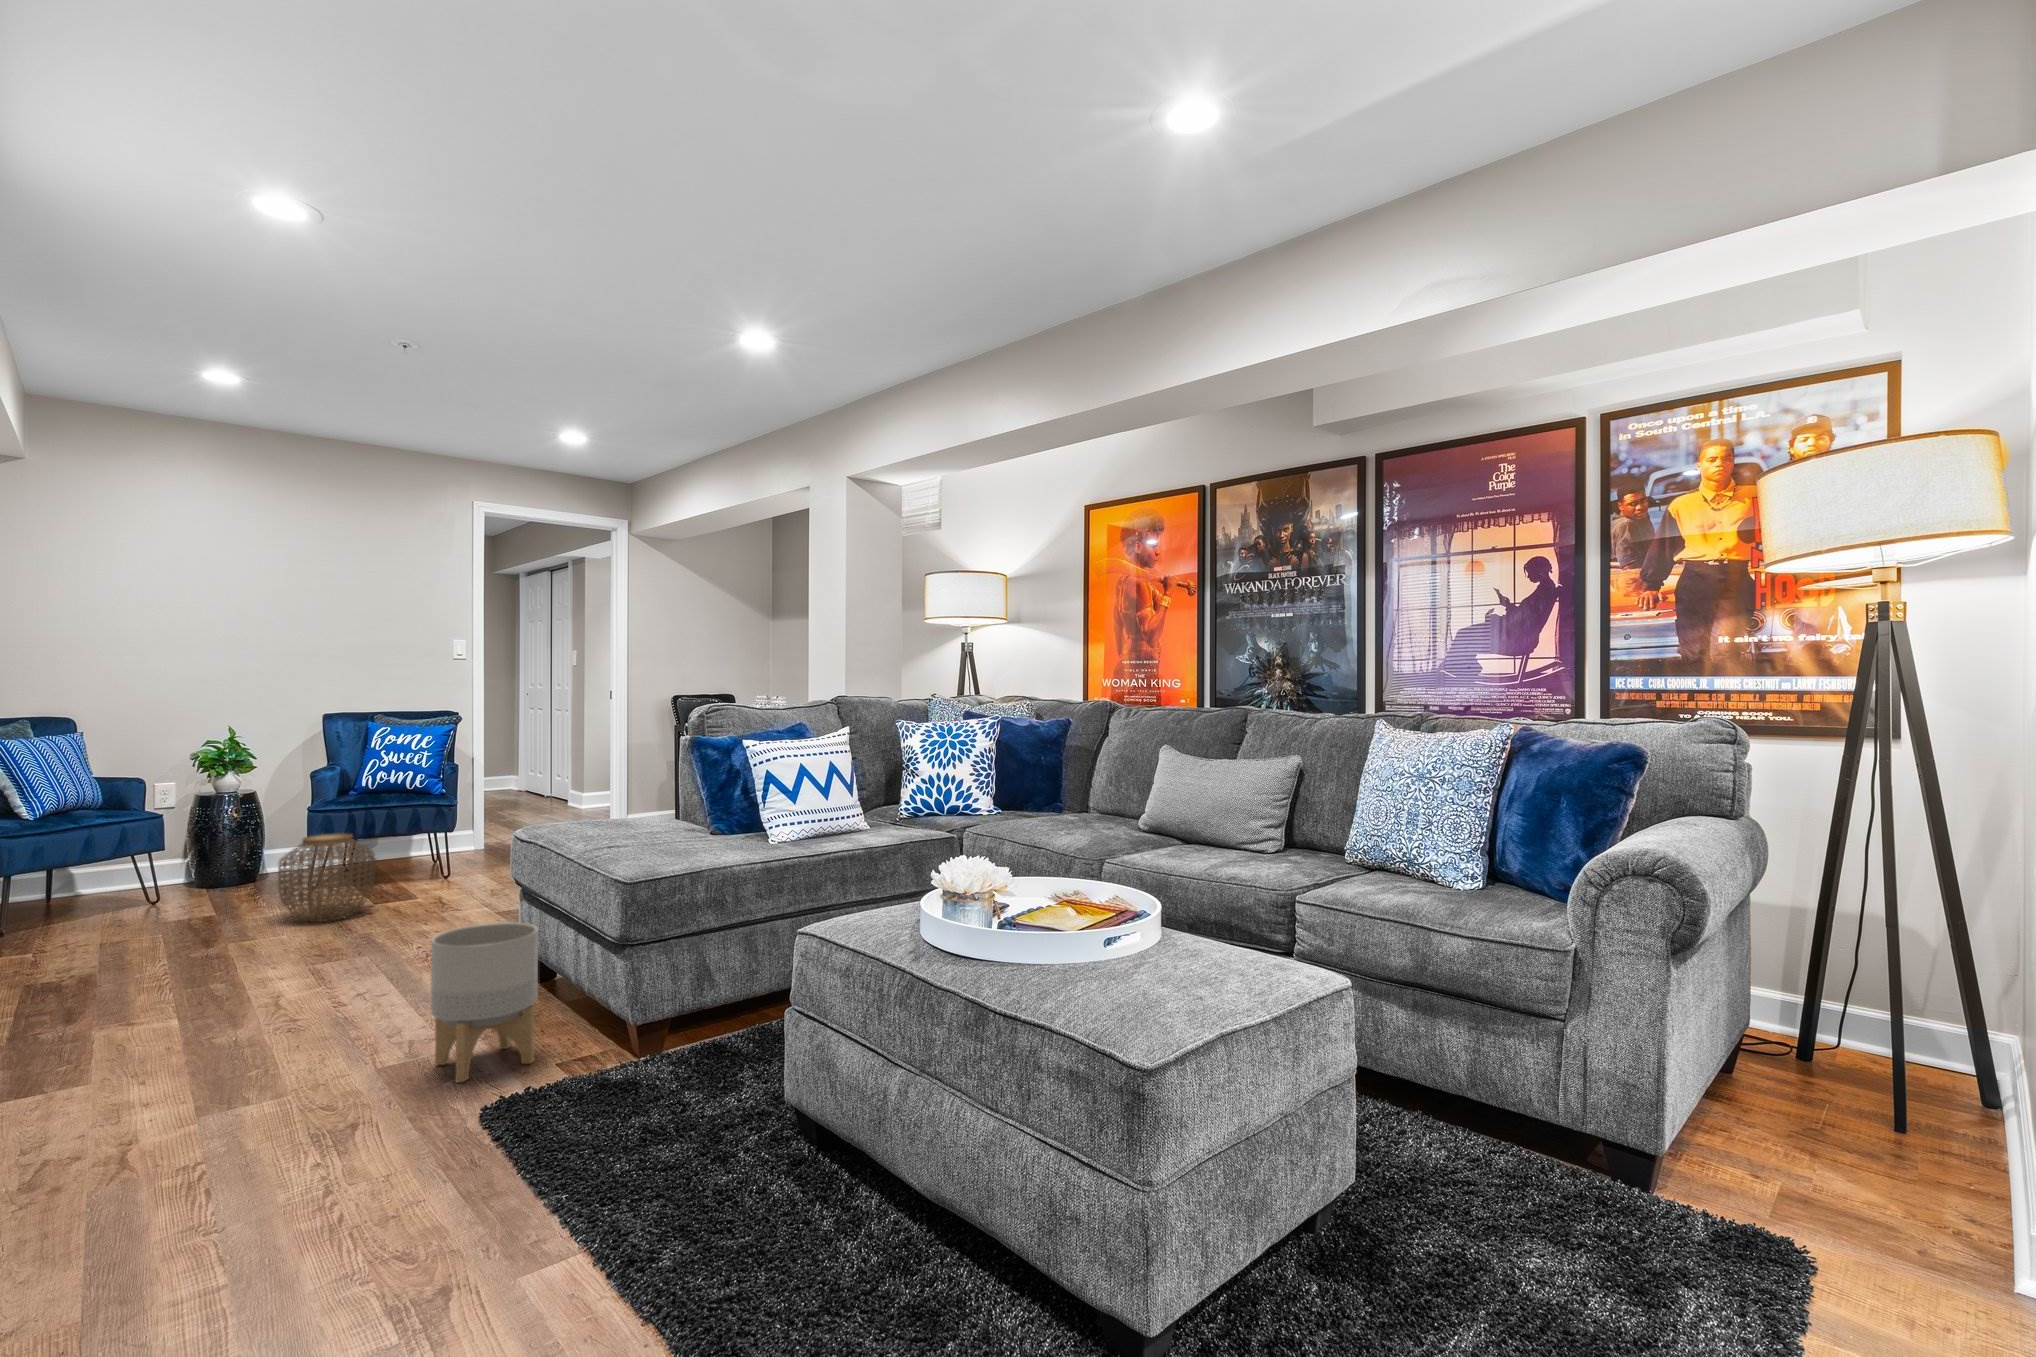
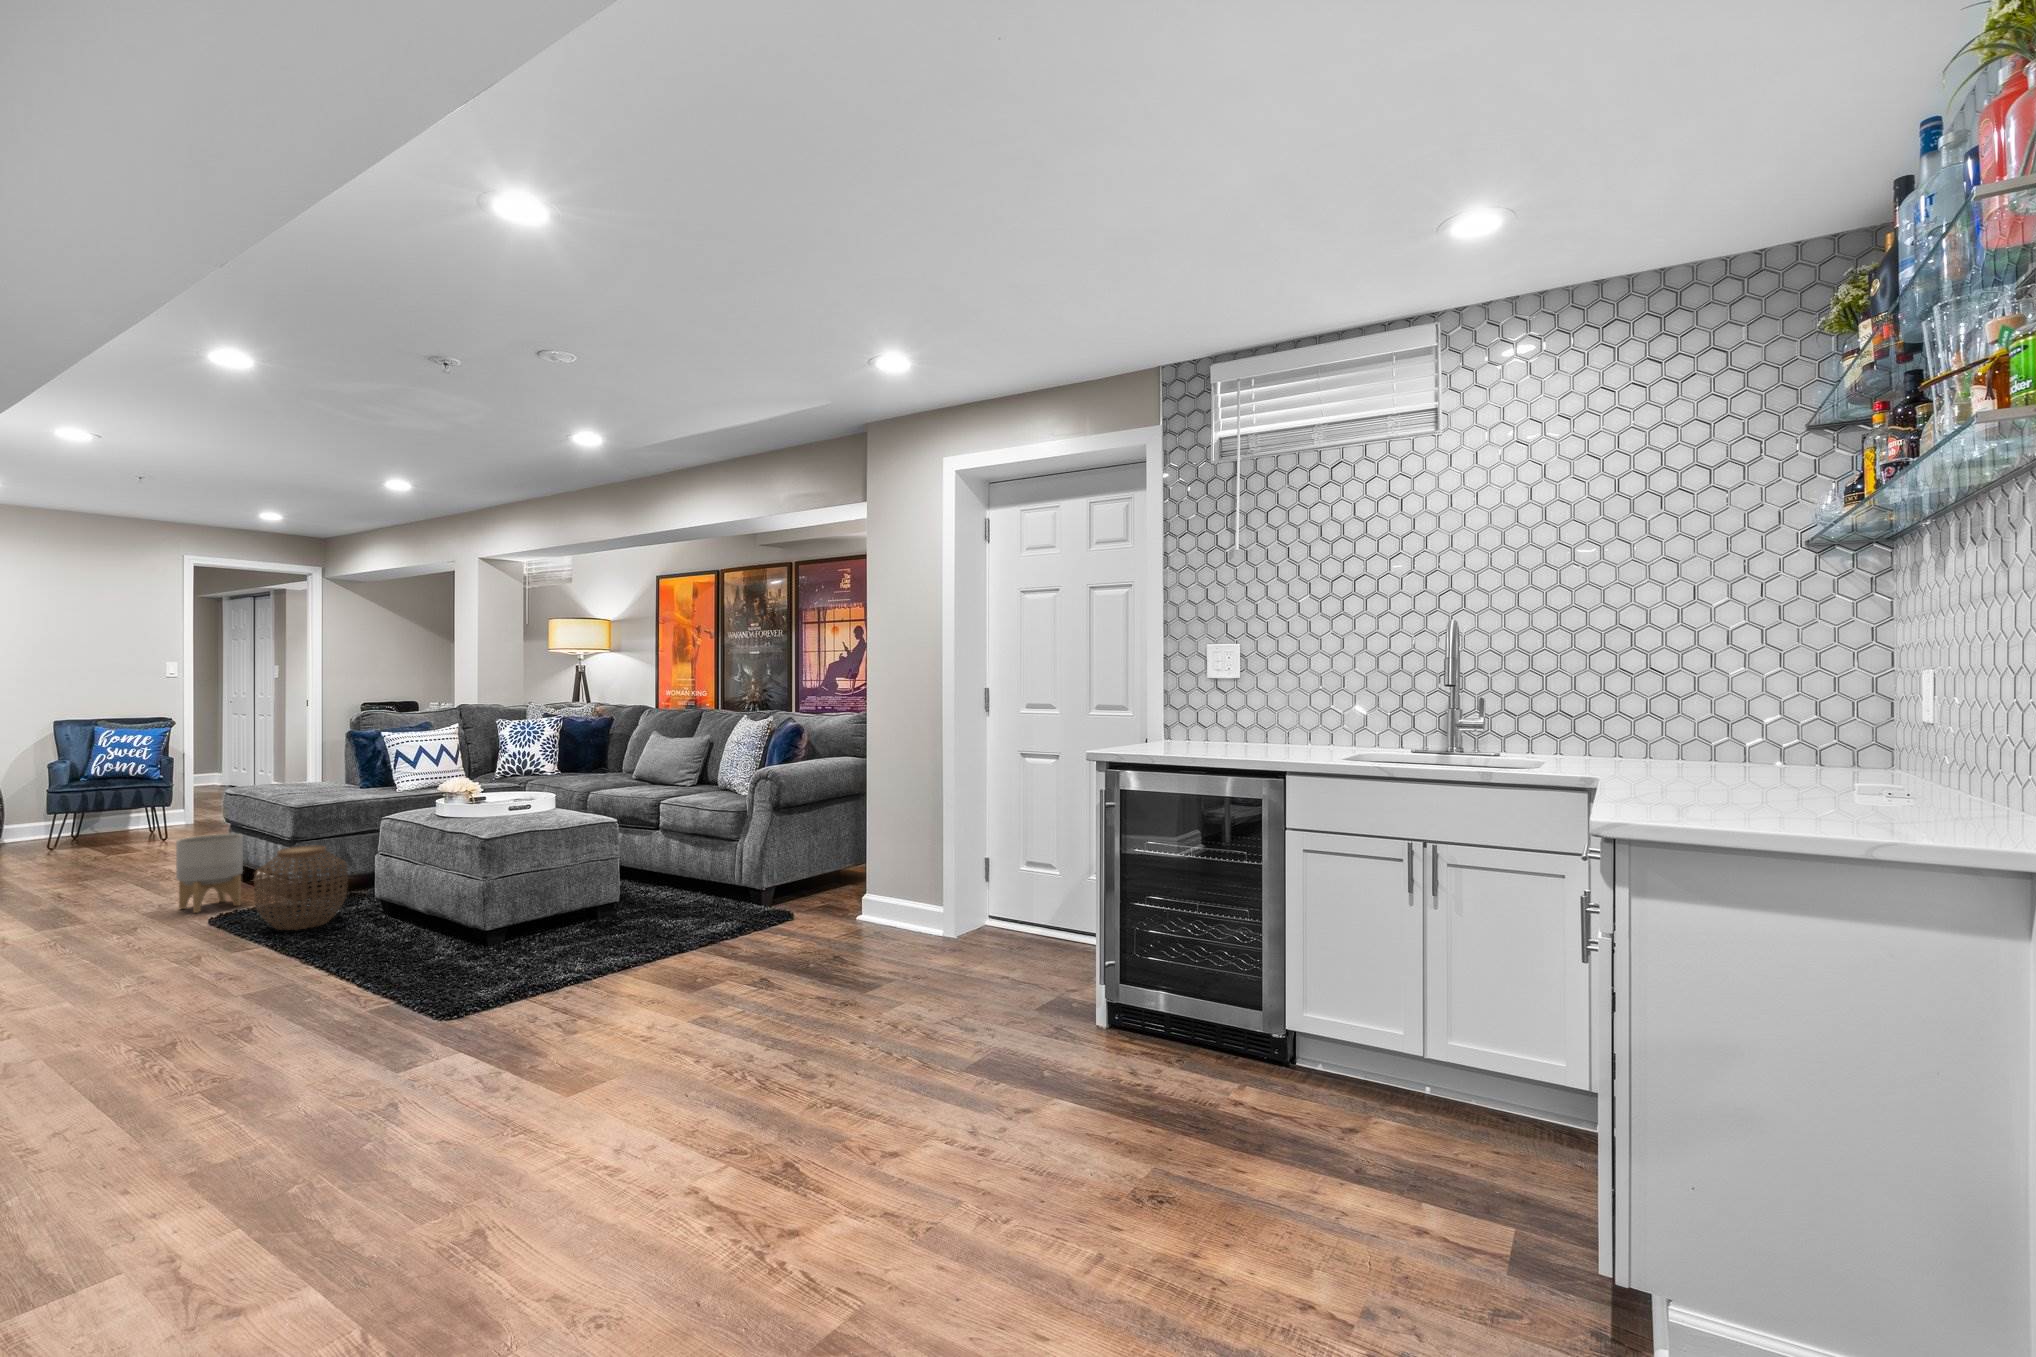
woven basket: present [278,833,374,922] -> present [254,845,348,930]

